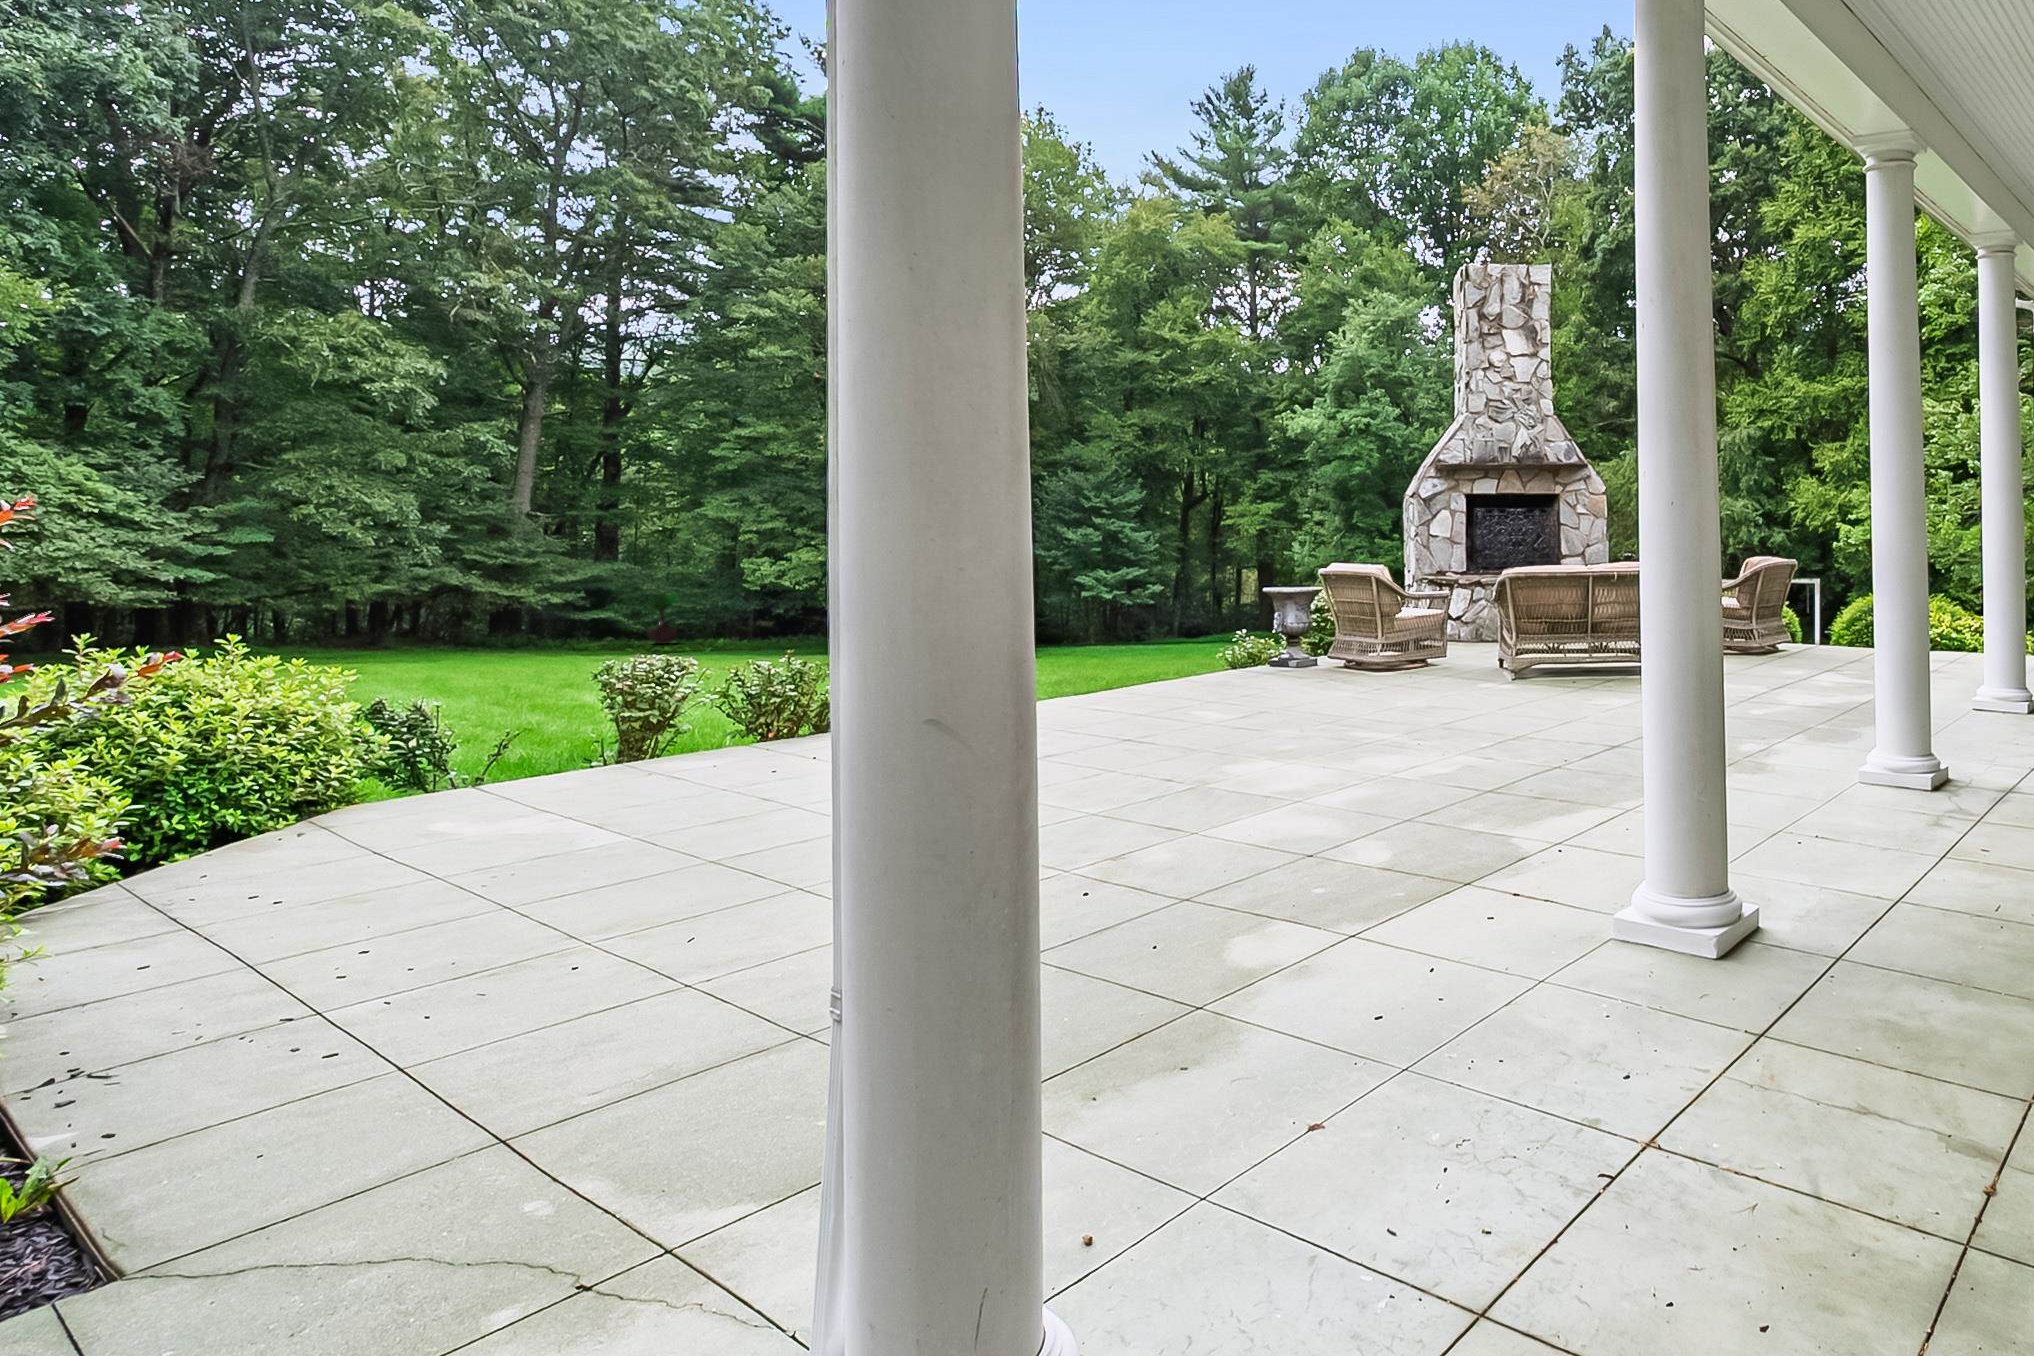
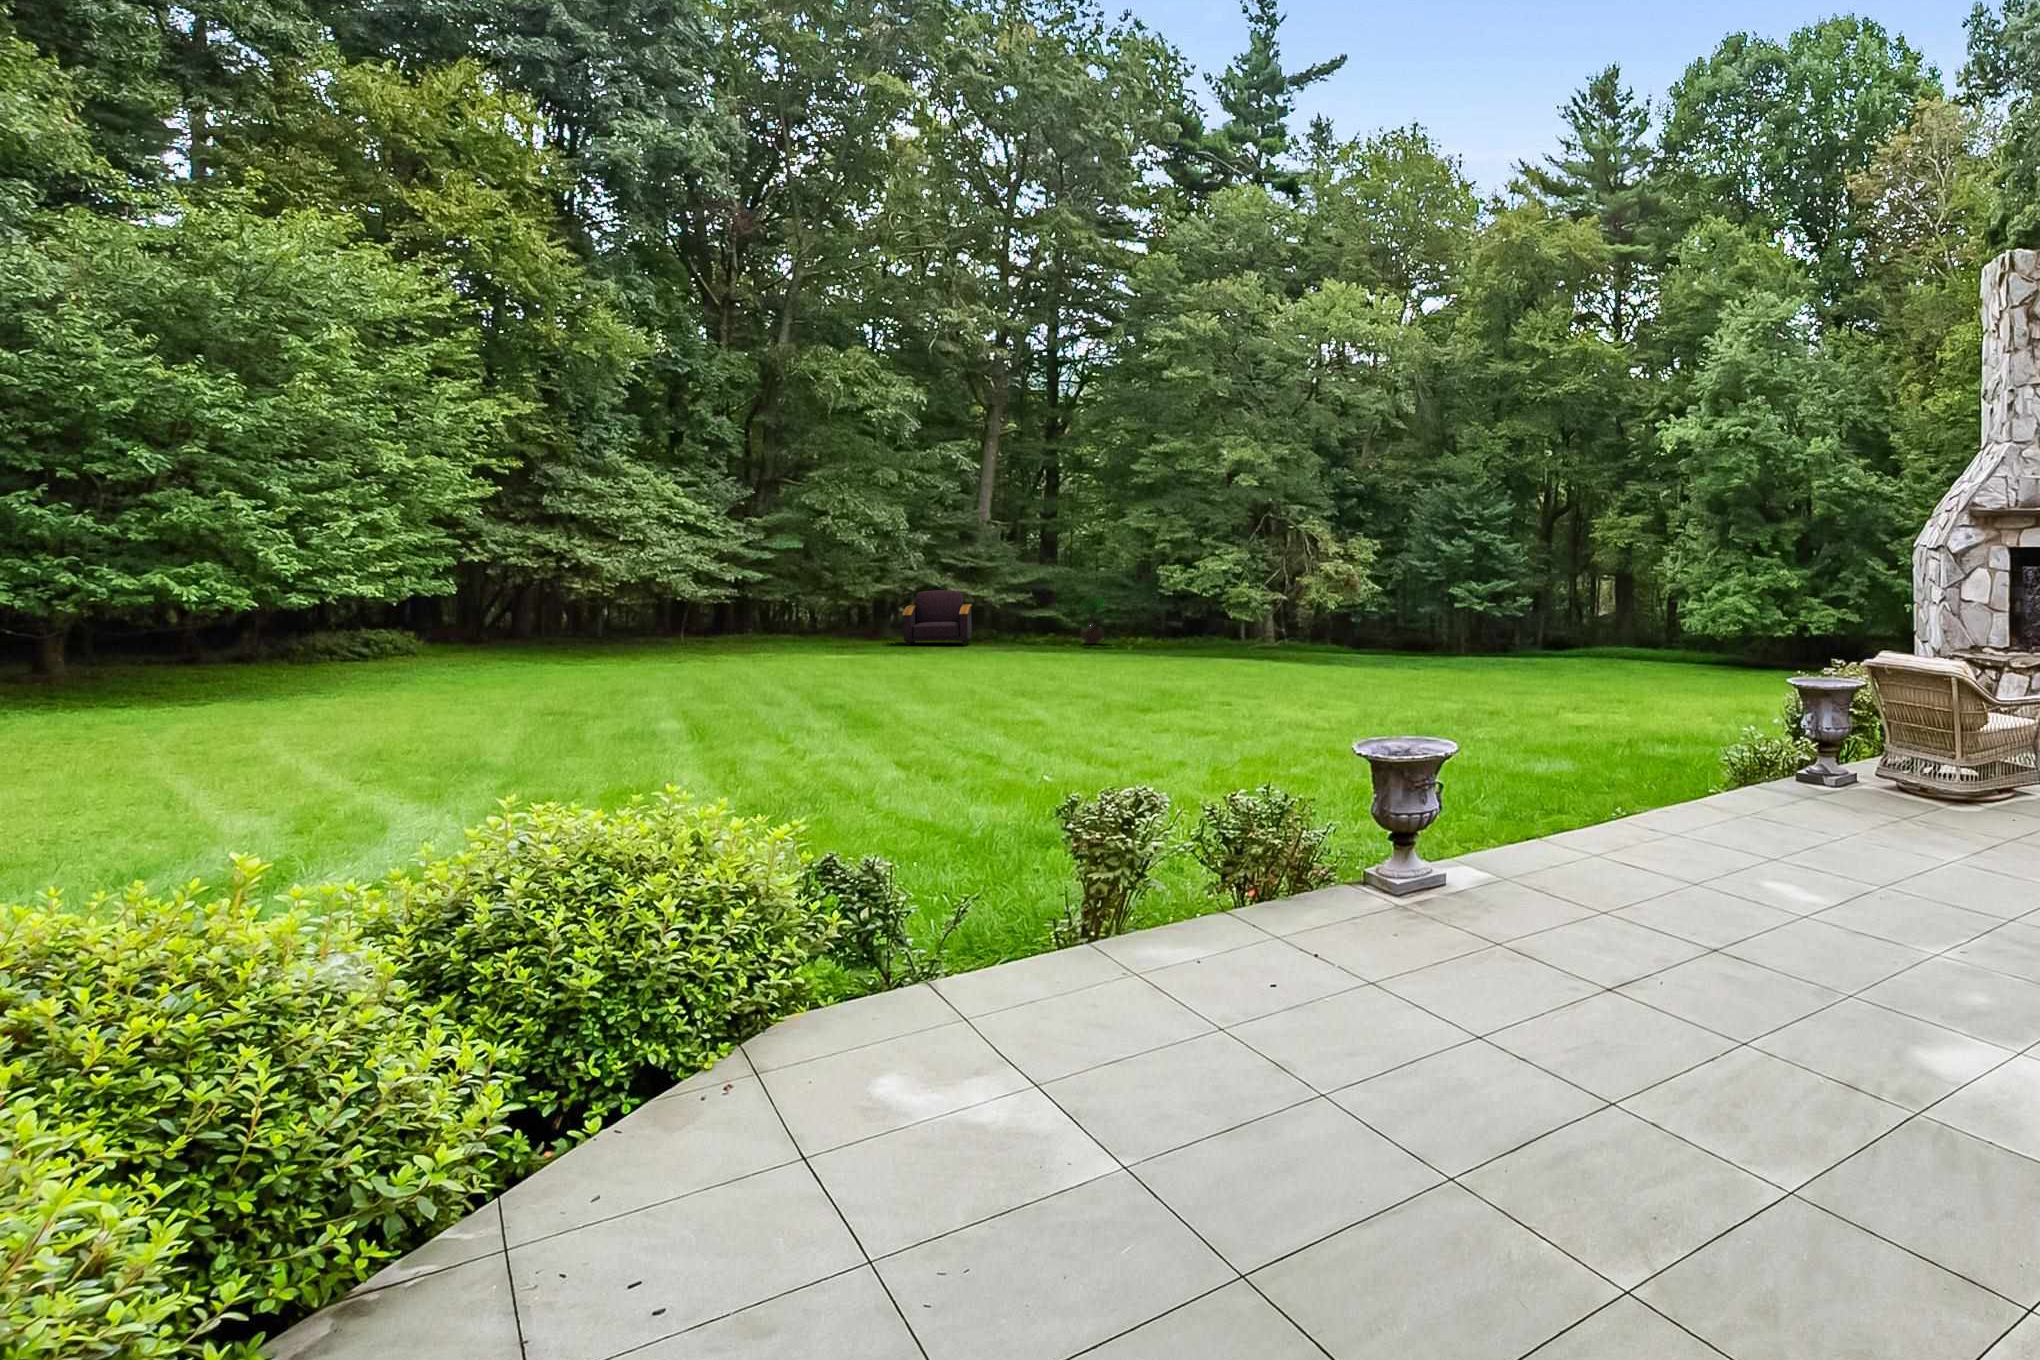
armchair: none [410,588,506,653] -> present [902,590,972,646]

